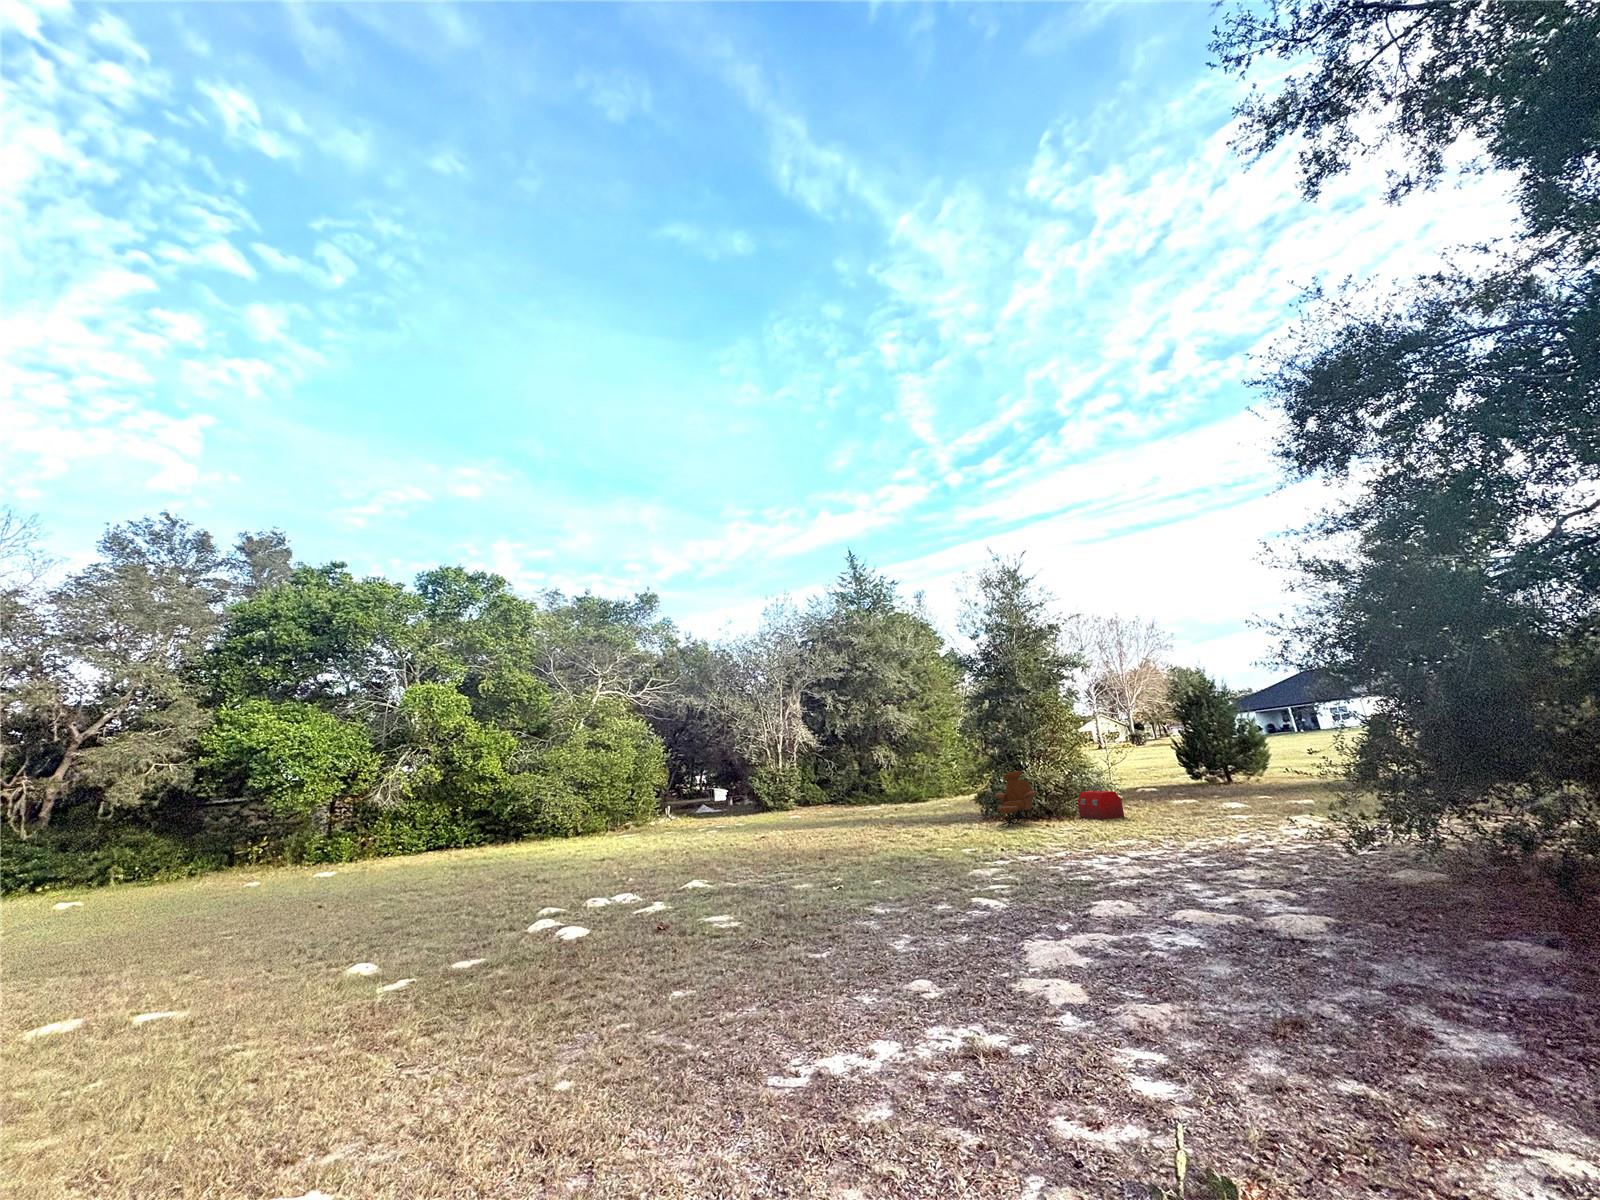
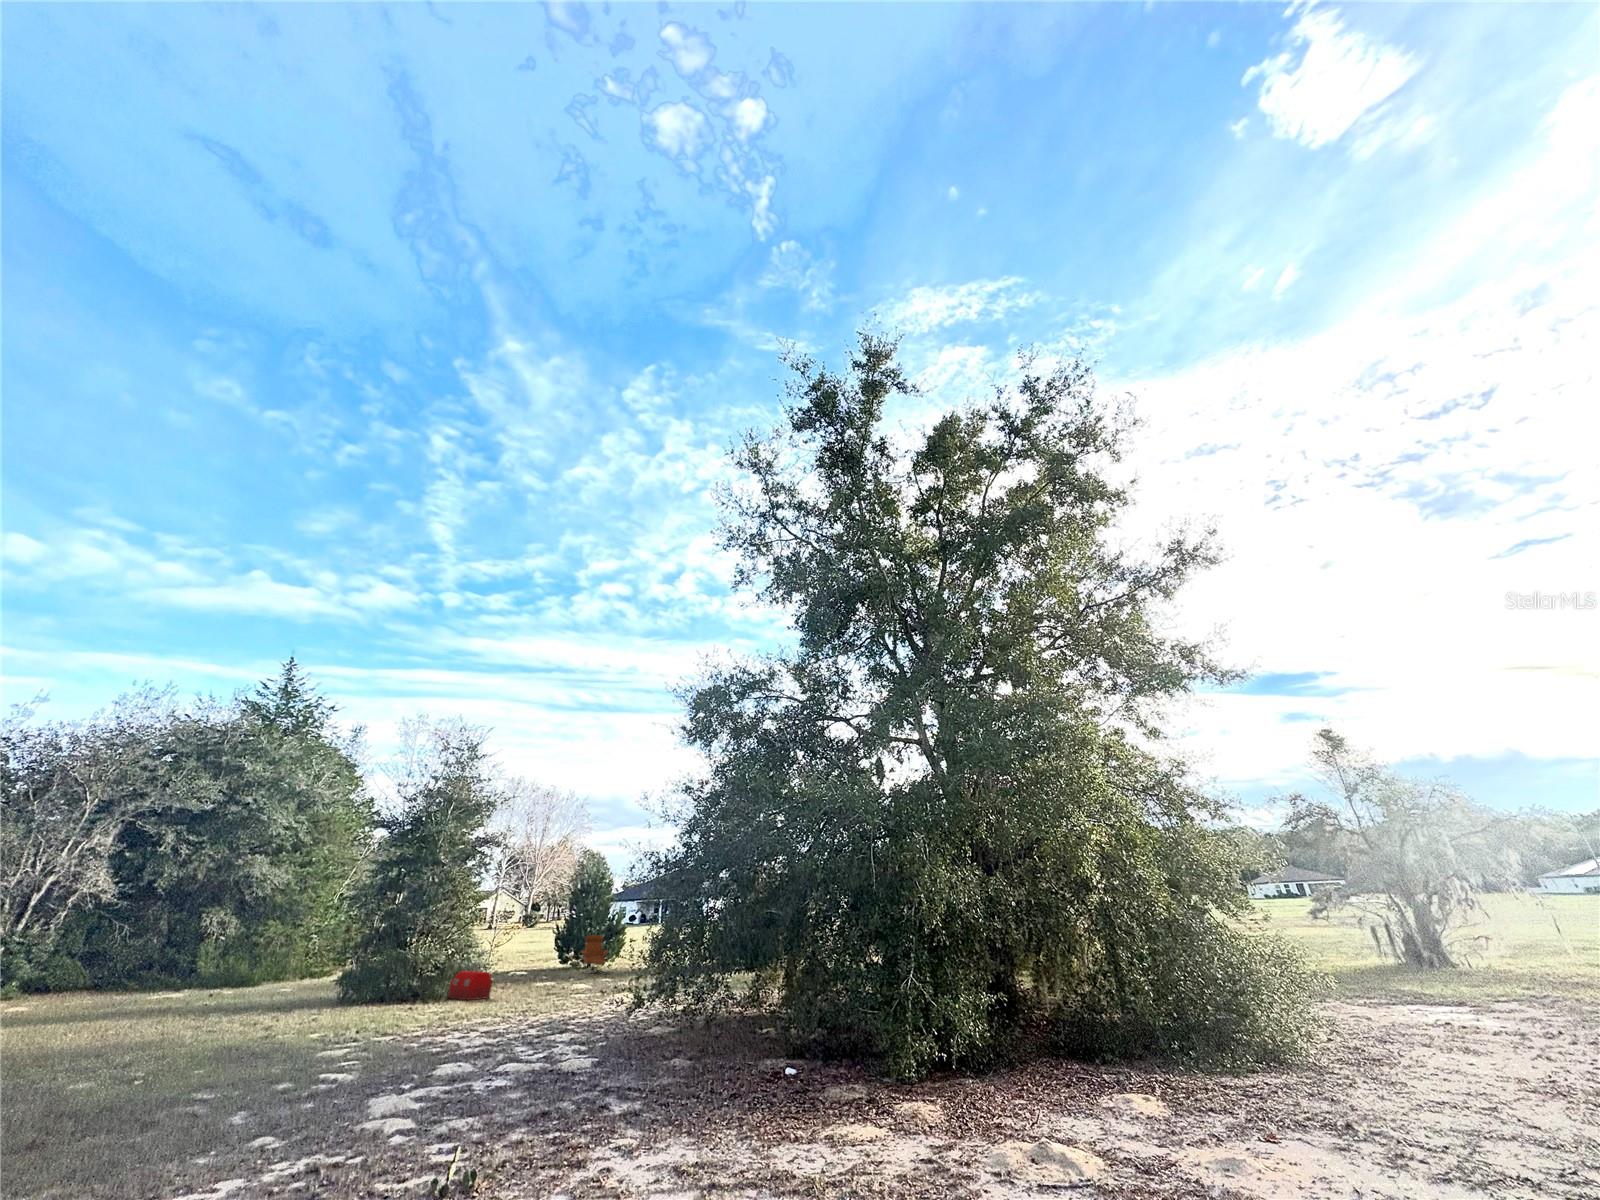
lounge chair: present [995,771,1037,828] -> present [581,935,609,974]

